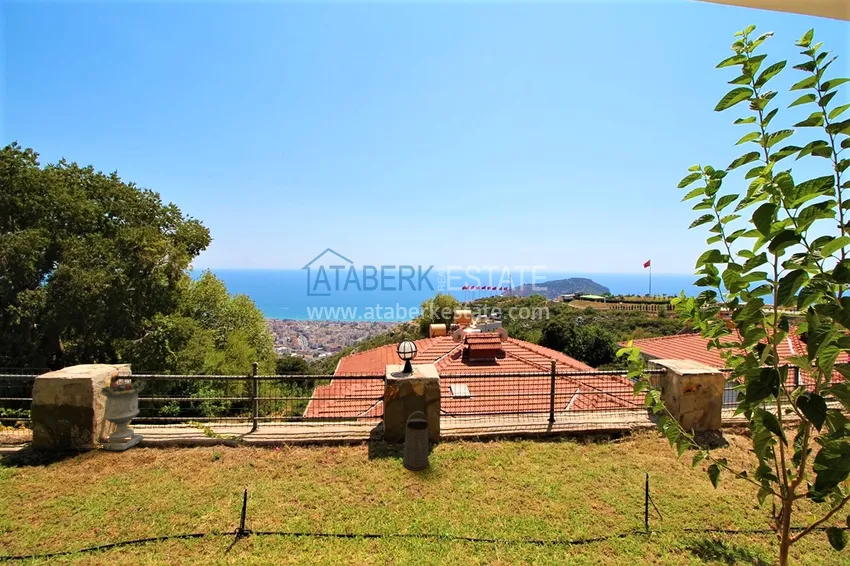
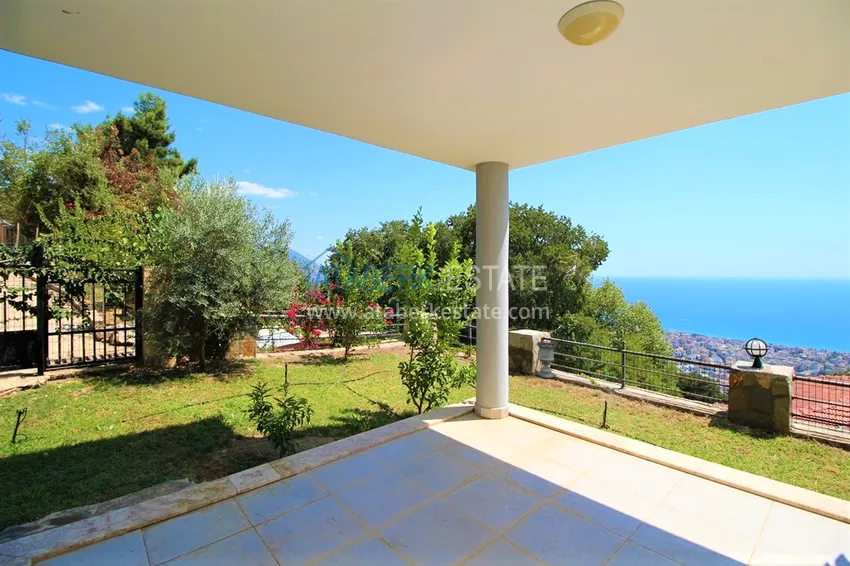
watering can: present [402,411,429,470] -> none [738,395,769,446]

